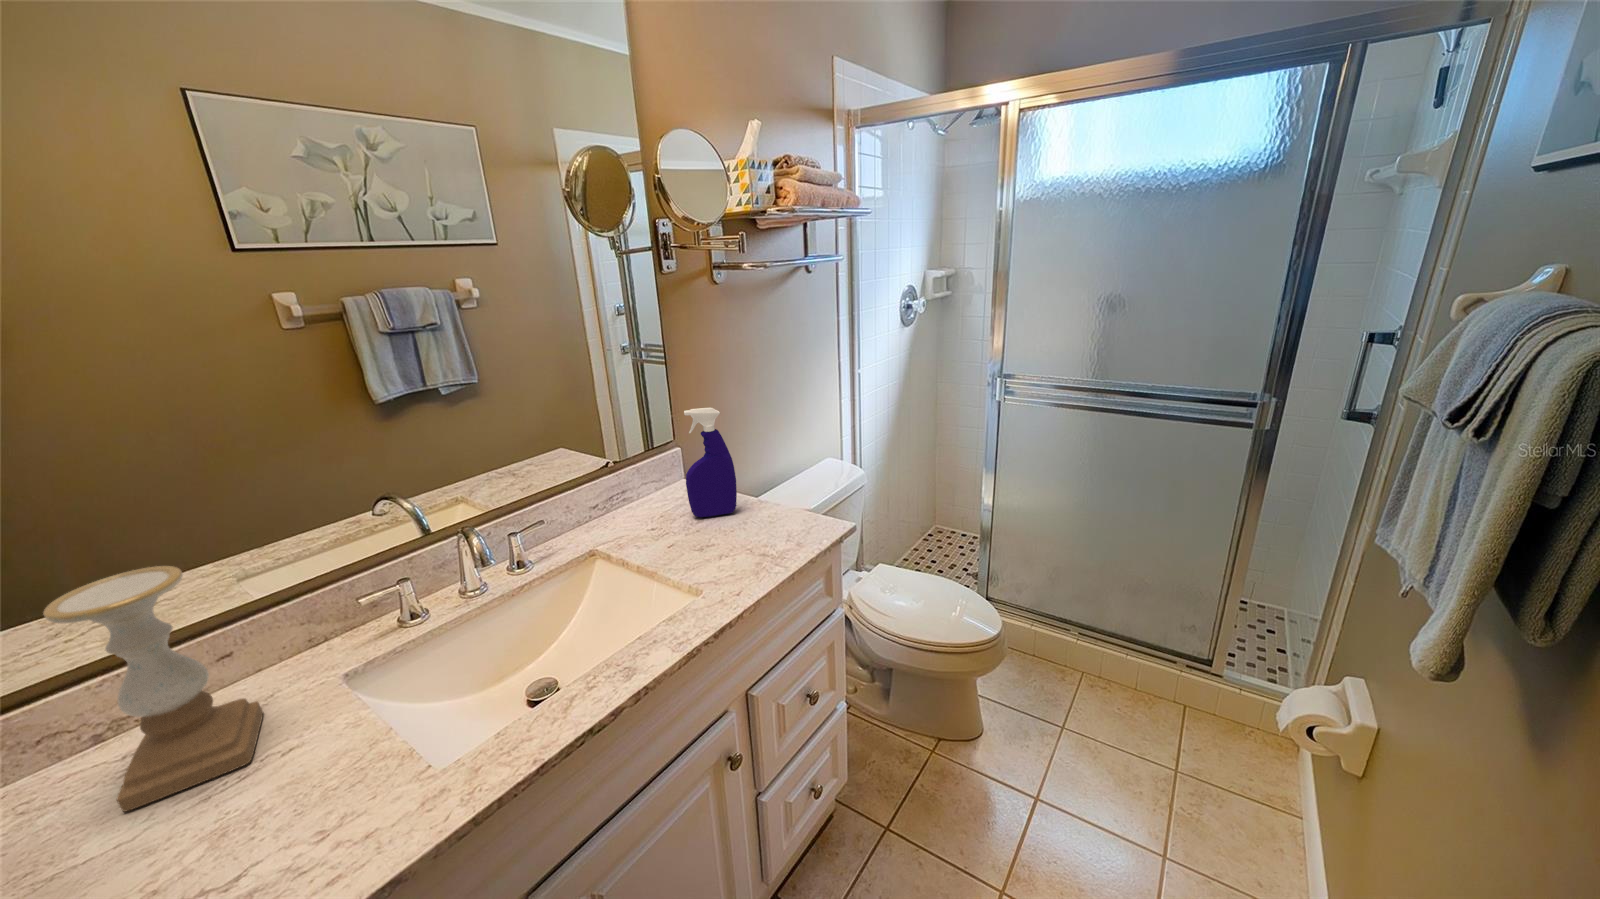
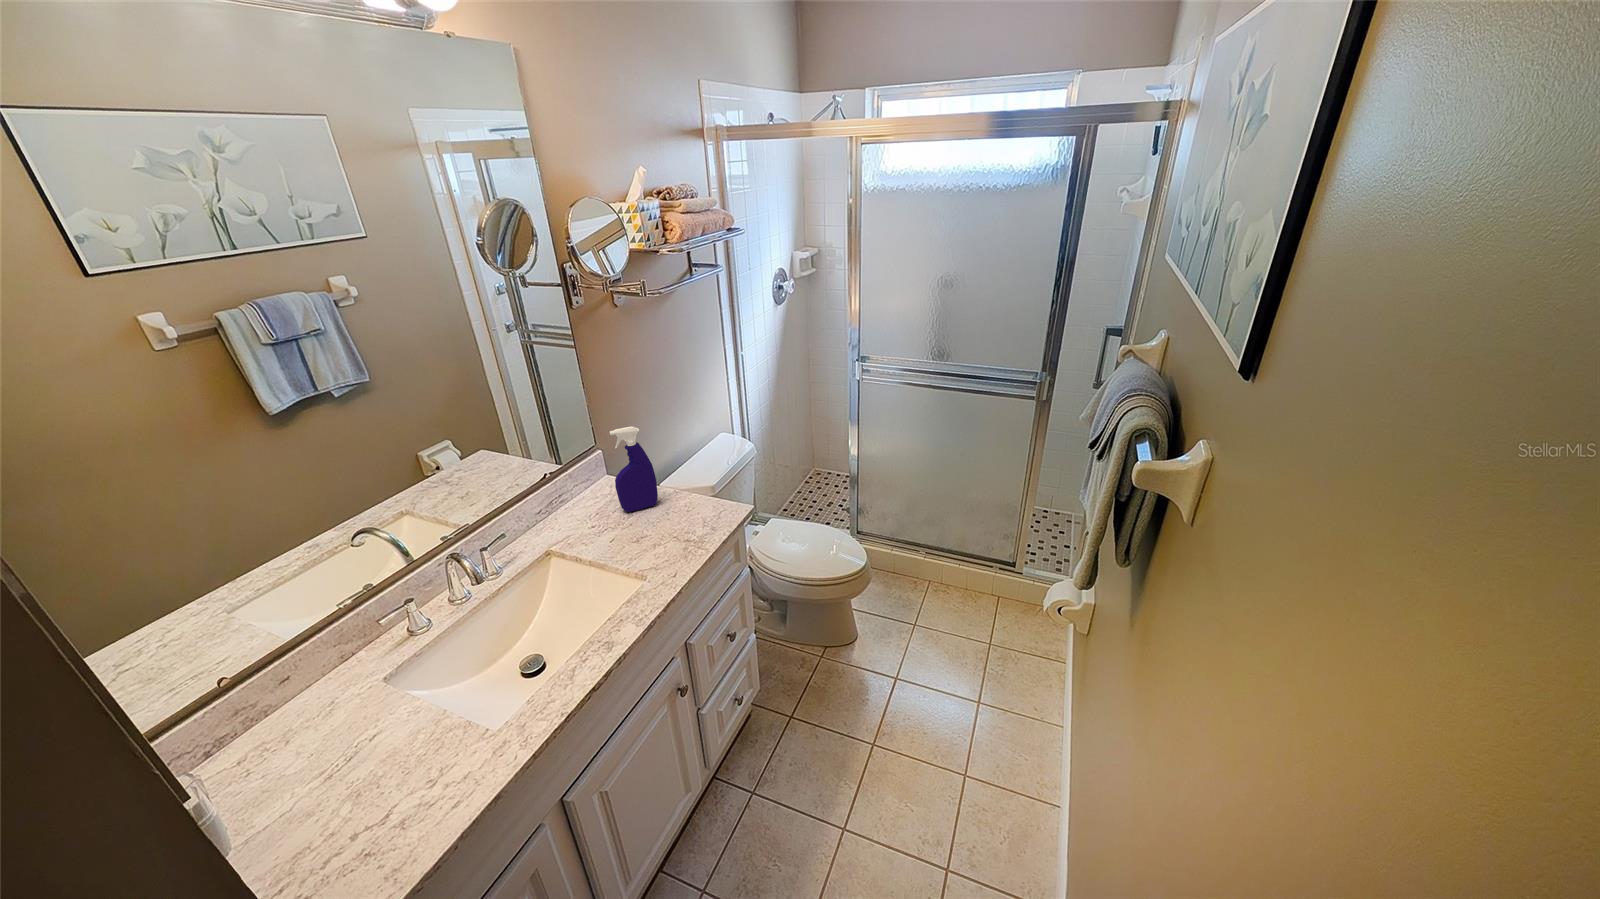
candle holder: present [43,566,263,812] -> none [191,627,348,796]

